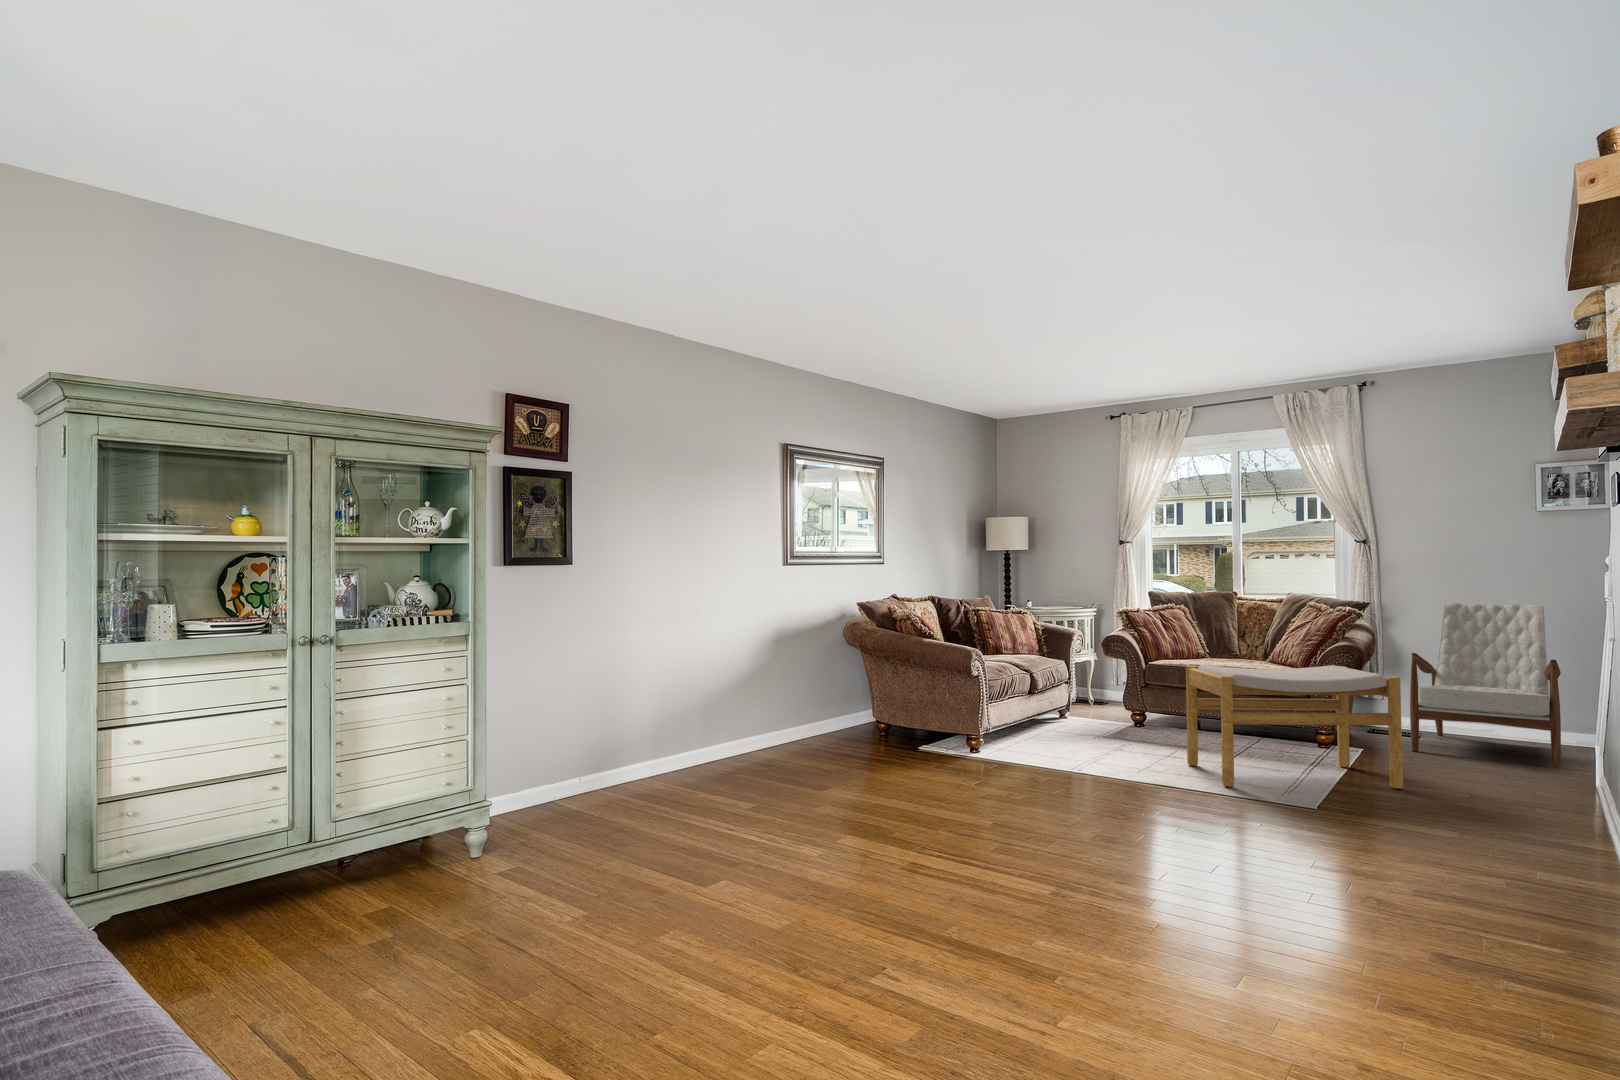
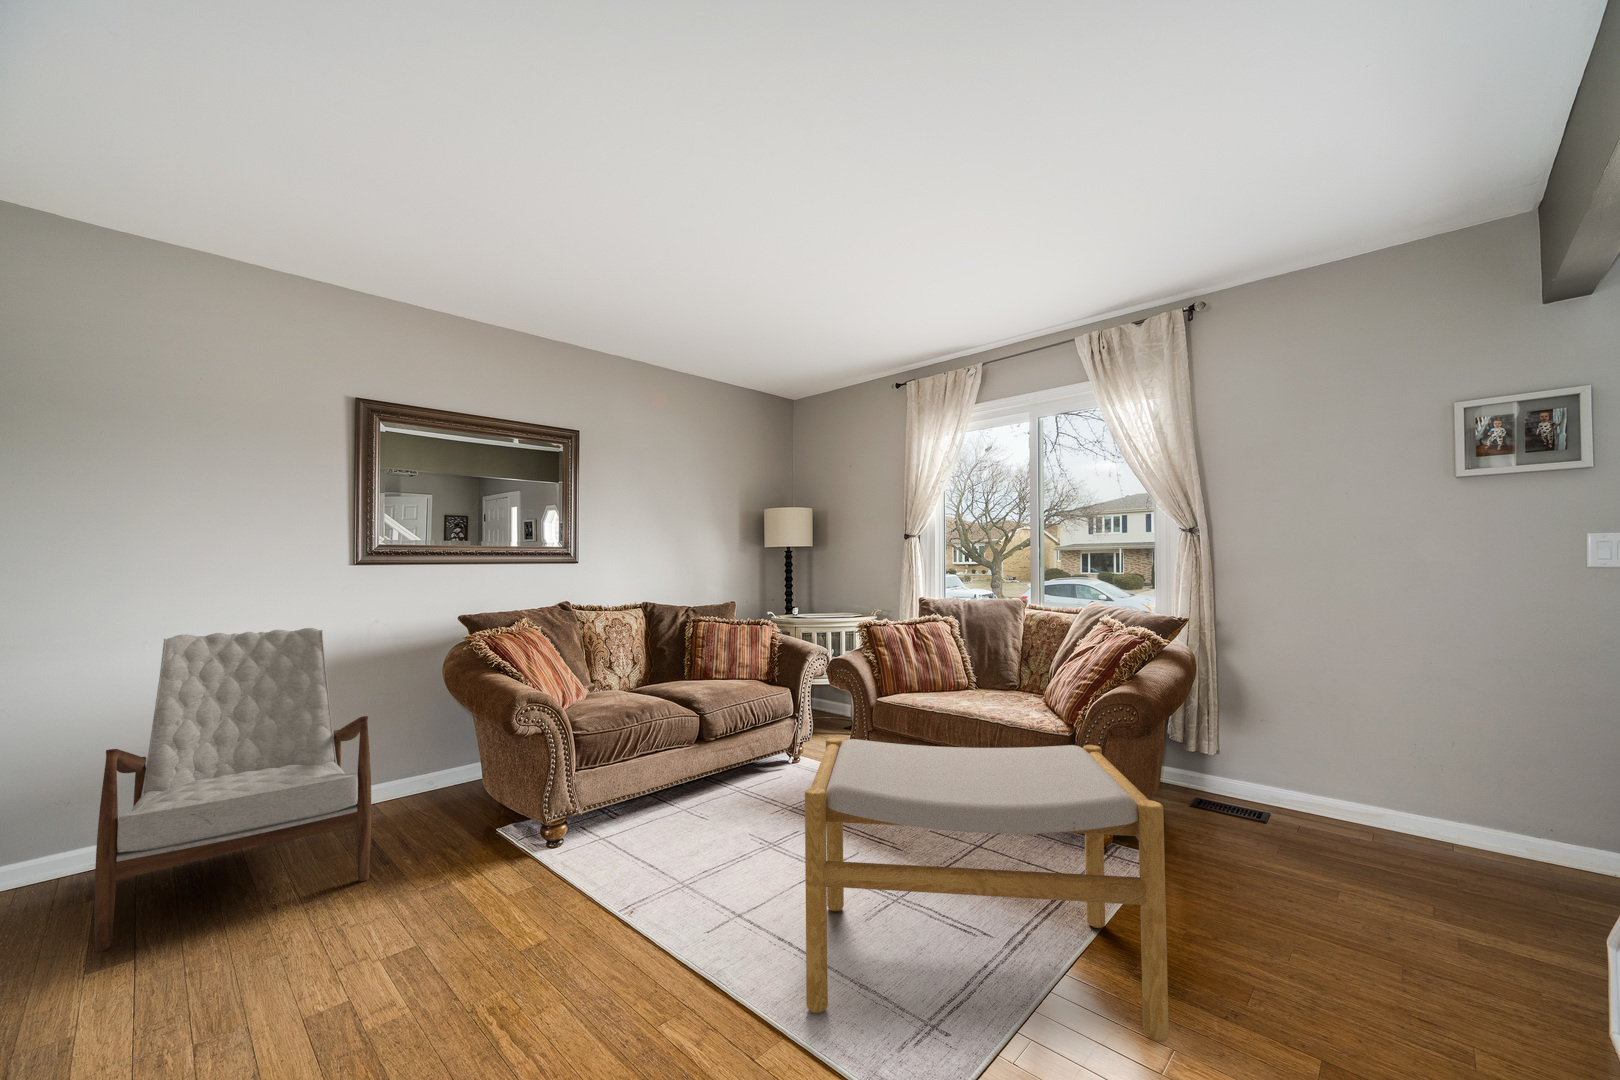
armchair: present [1410,603,1561,767] -> present [95,628,371,952]

